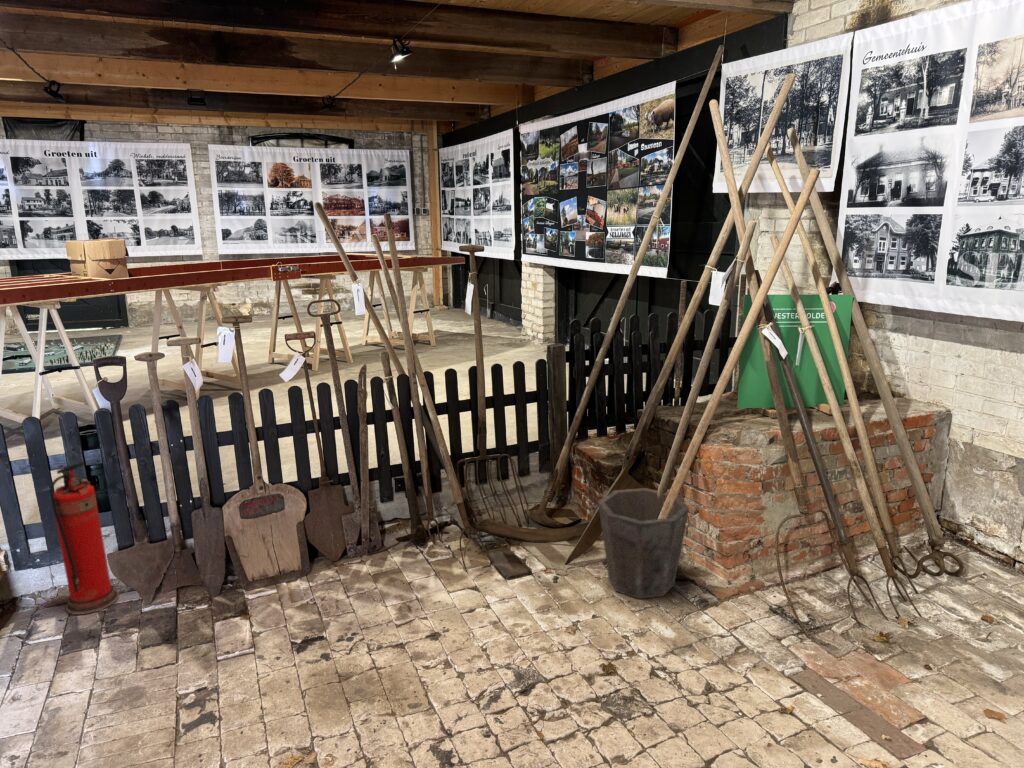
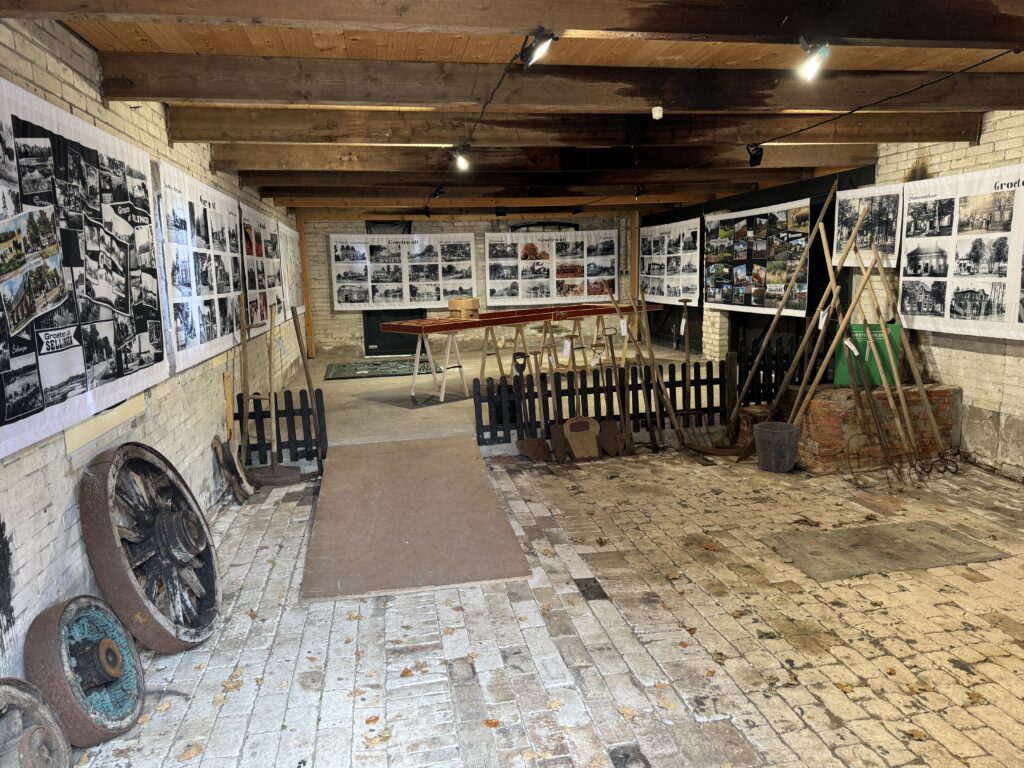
fire extinguisher: present [50,462,119,615] -> none [500,399,521,466]

